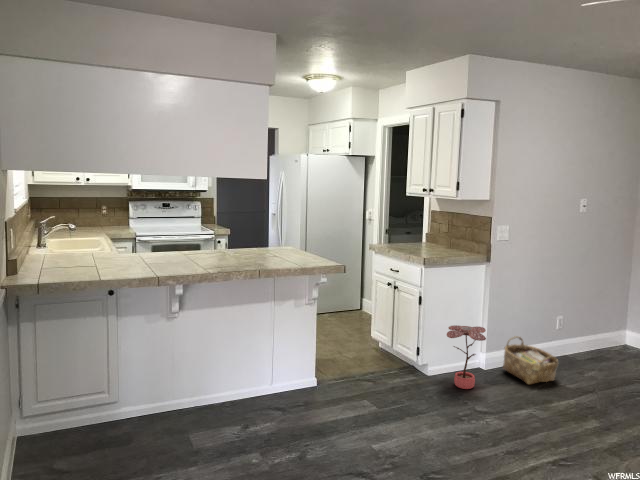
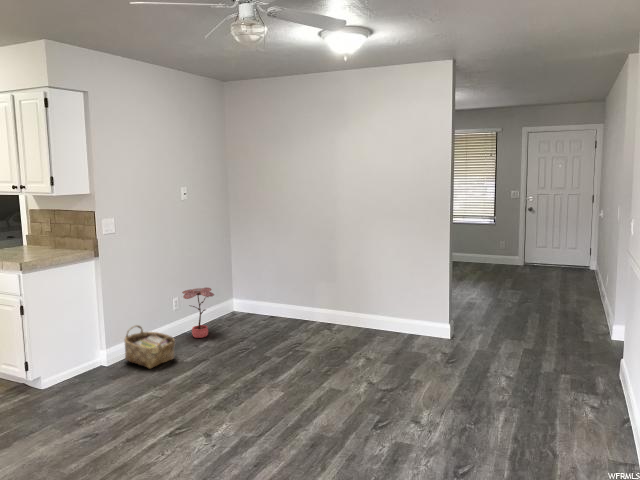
potted plant: present [447,325,486,389] -> present [182,287,214,338]

